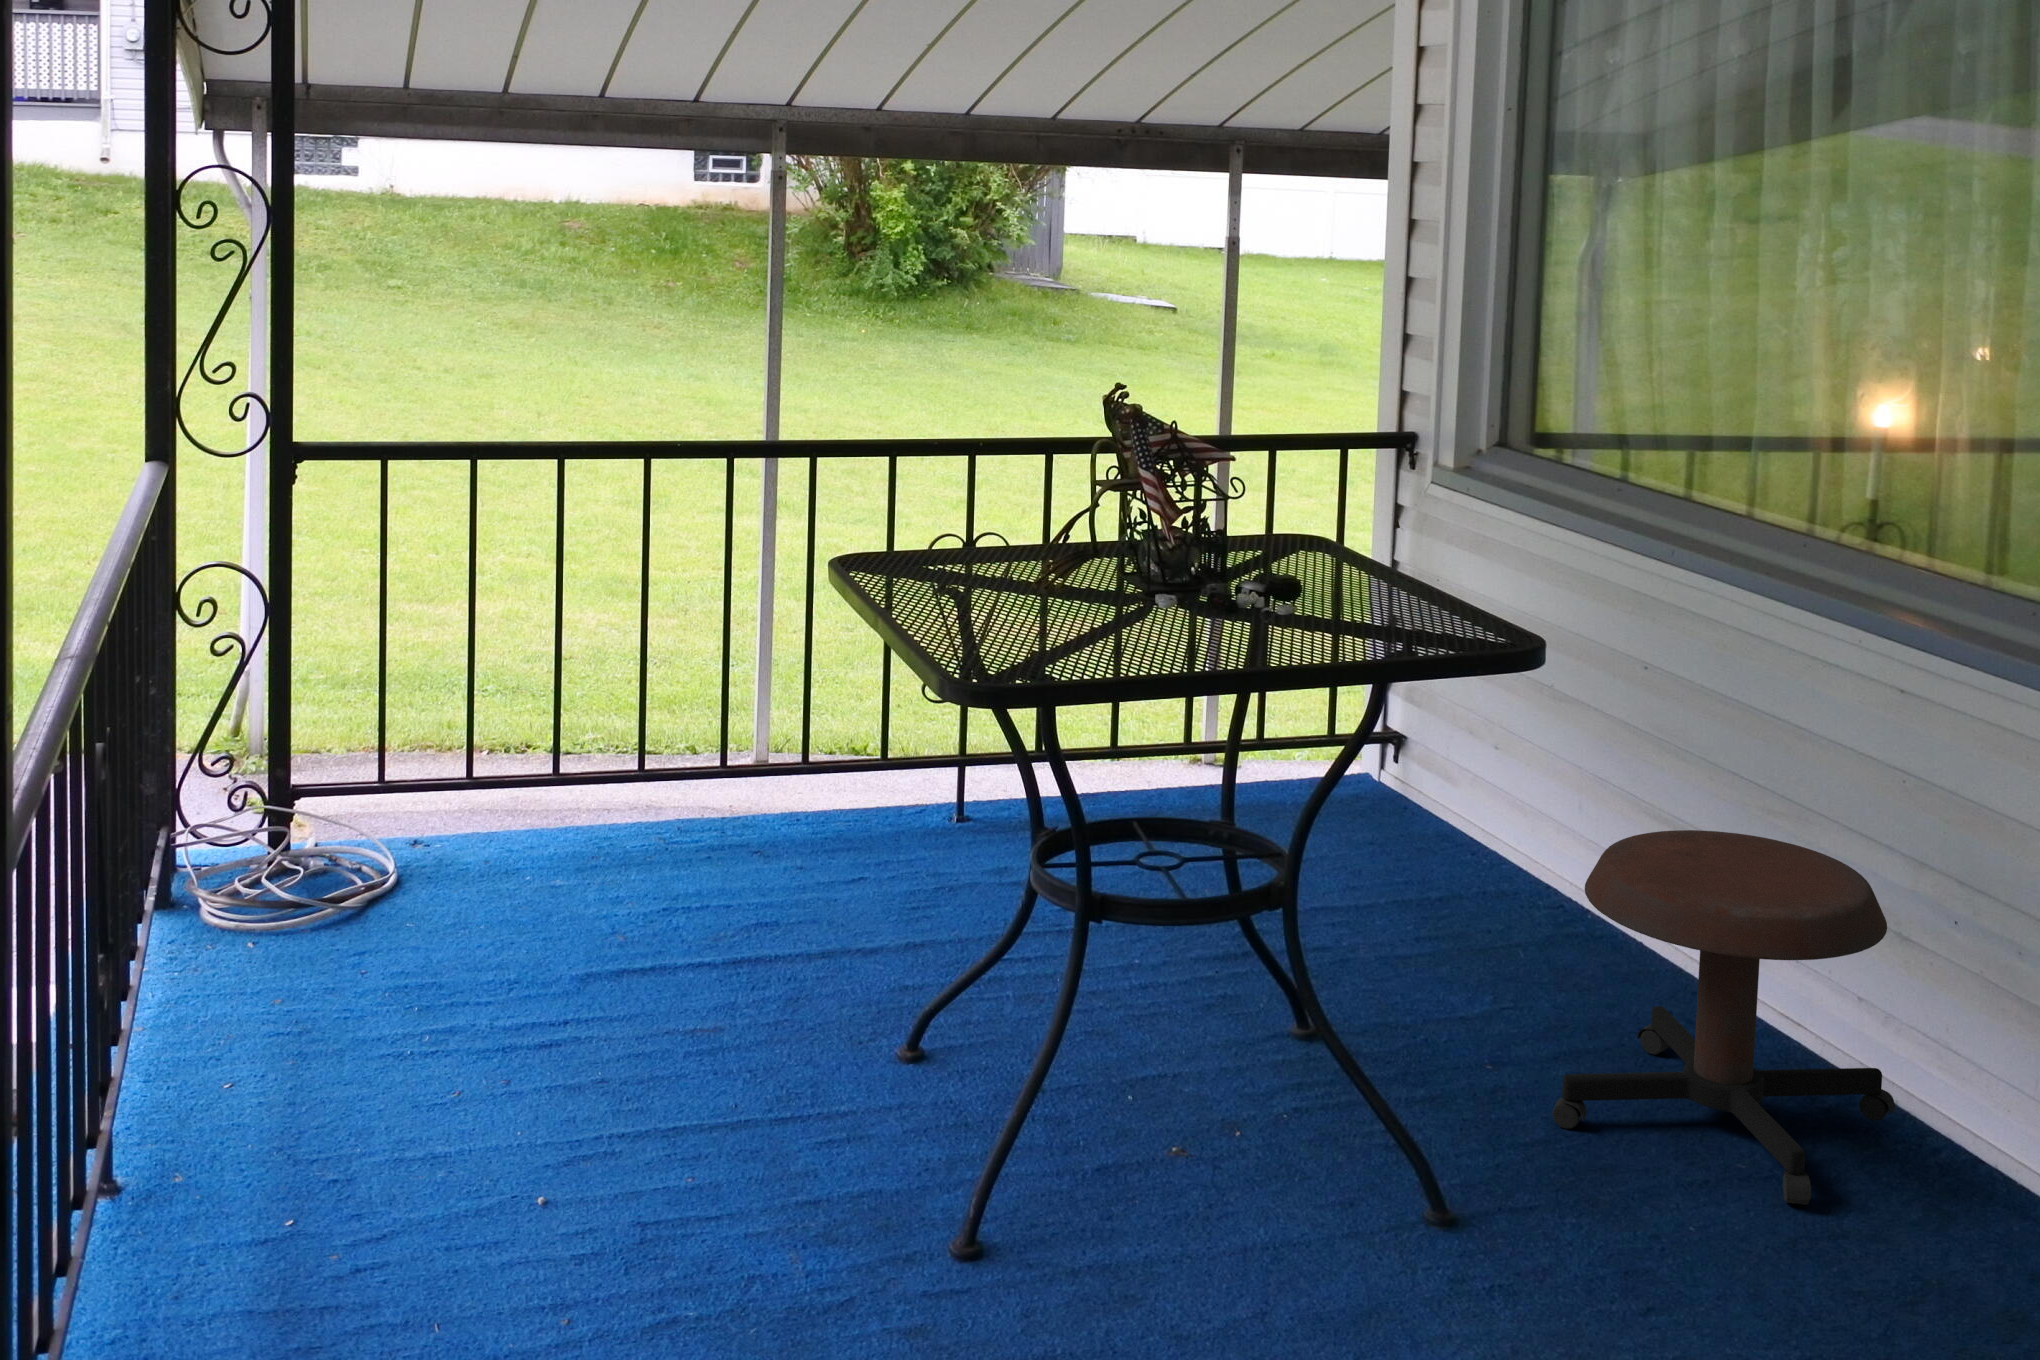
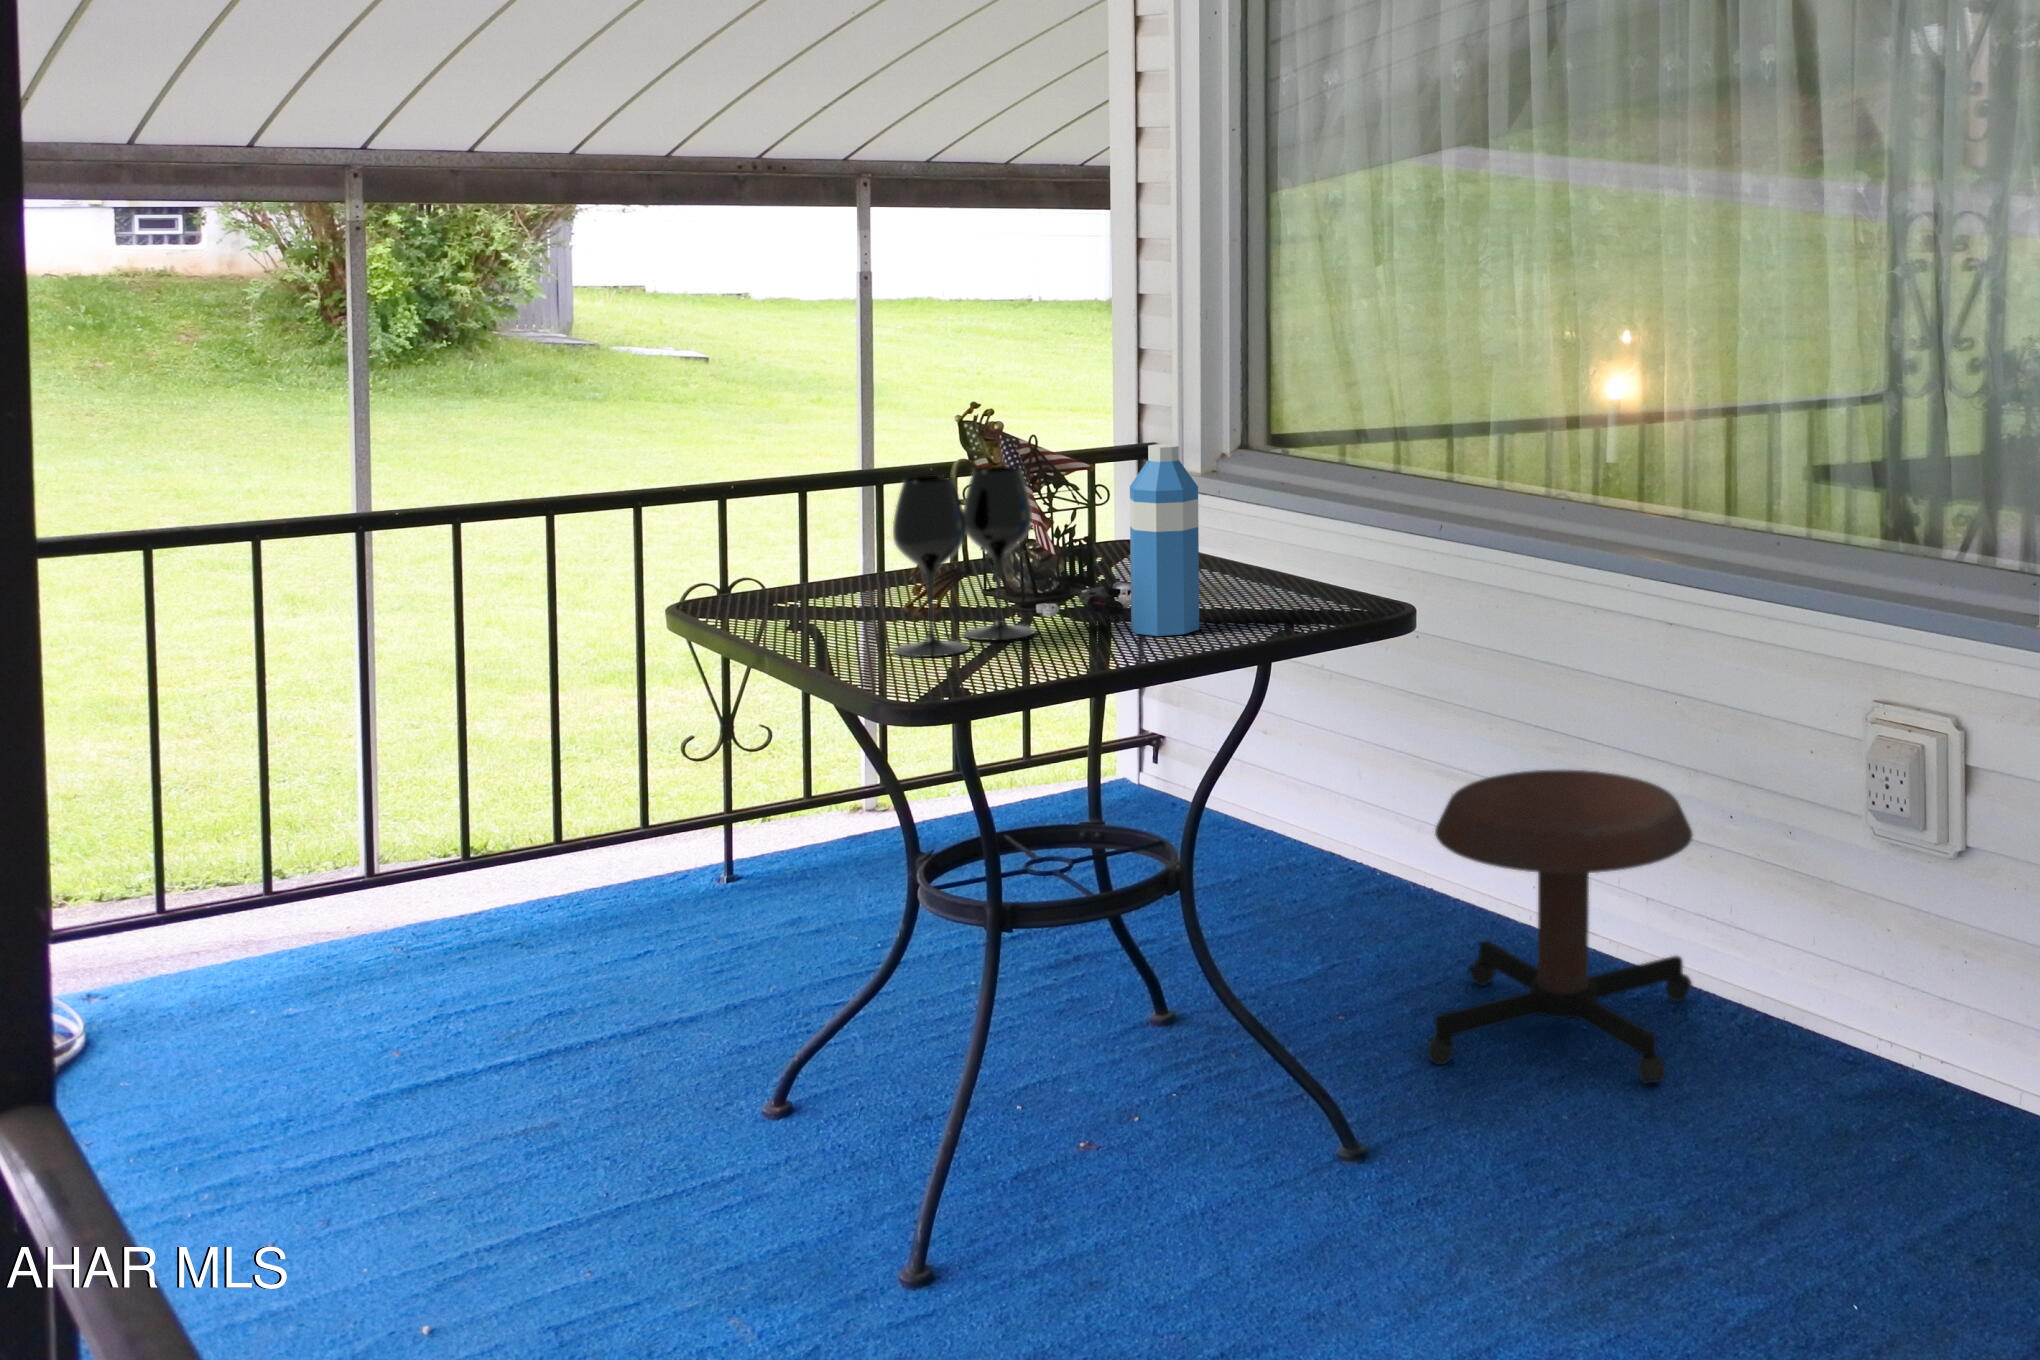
water bottle: none [1245,444,1315,638] -> present [1130,444,1199,636]
wine glass: none [1009,453,1154,632] -> present [893,466,1035,657]

